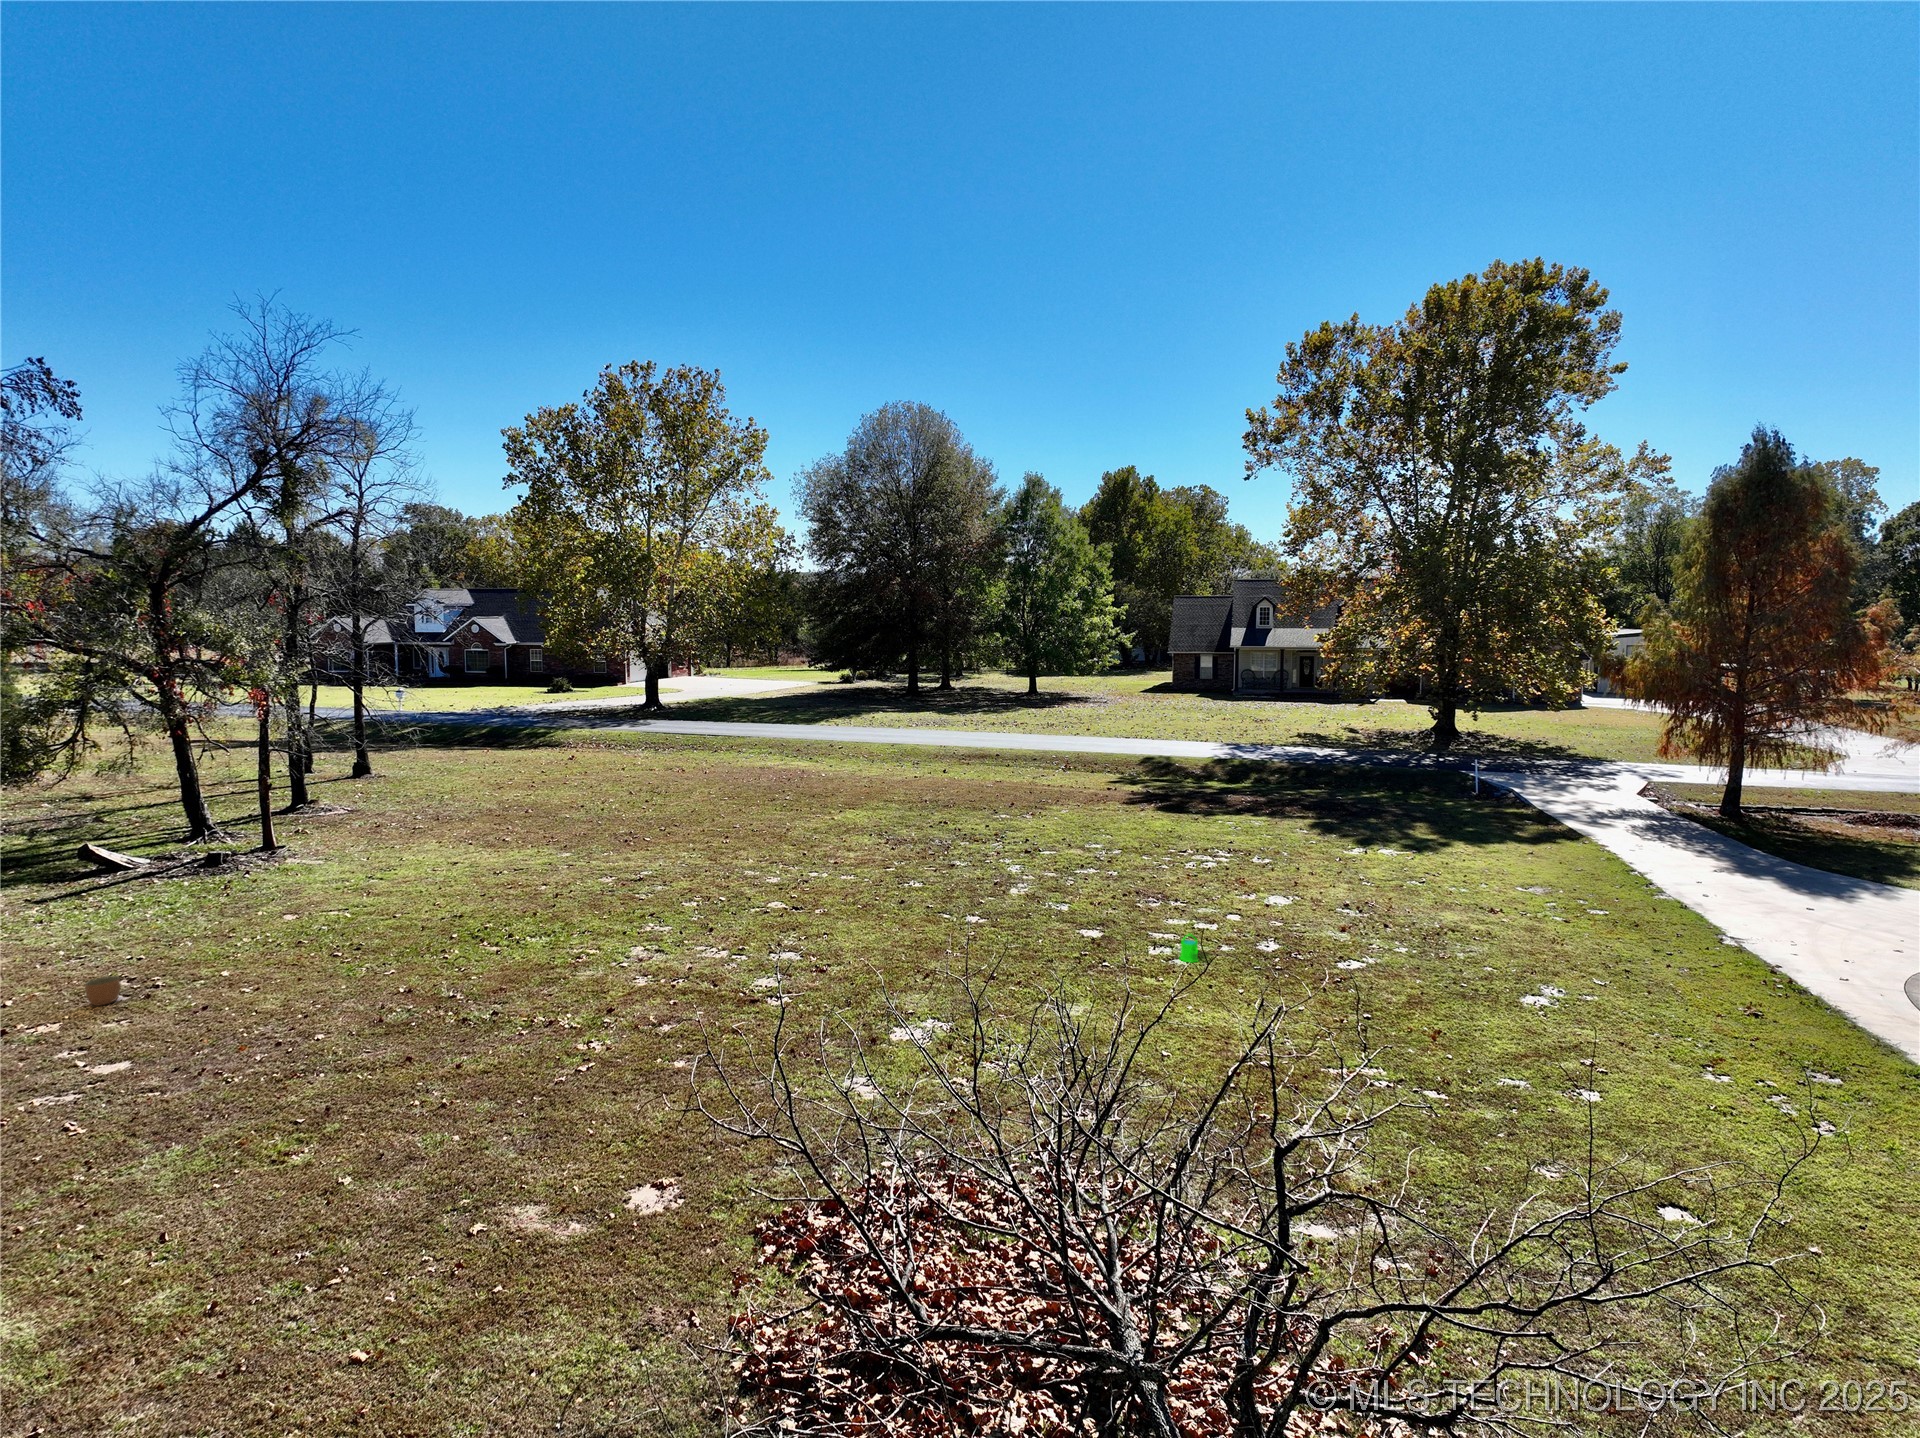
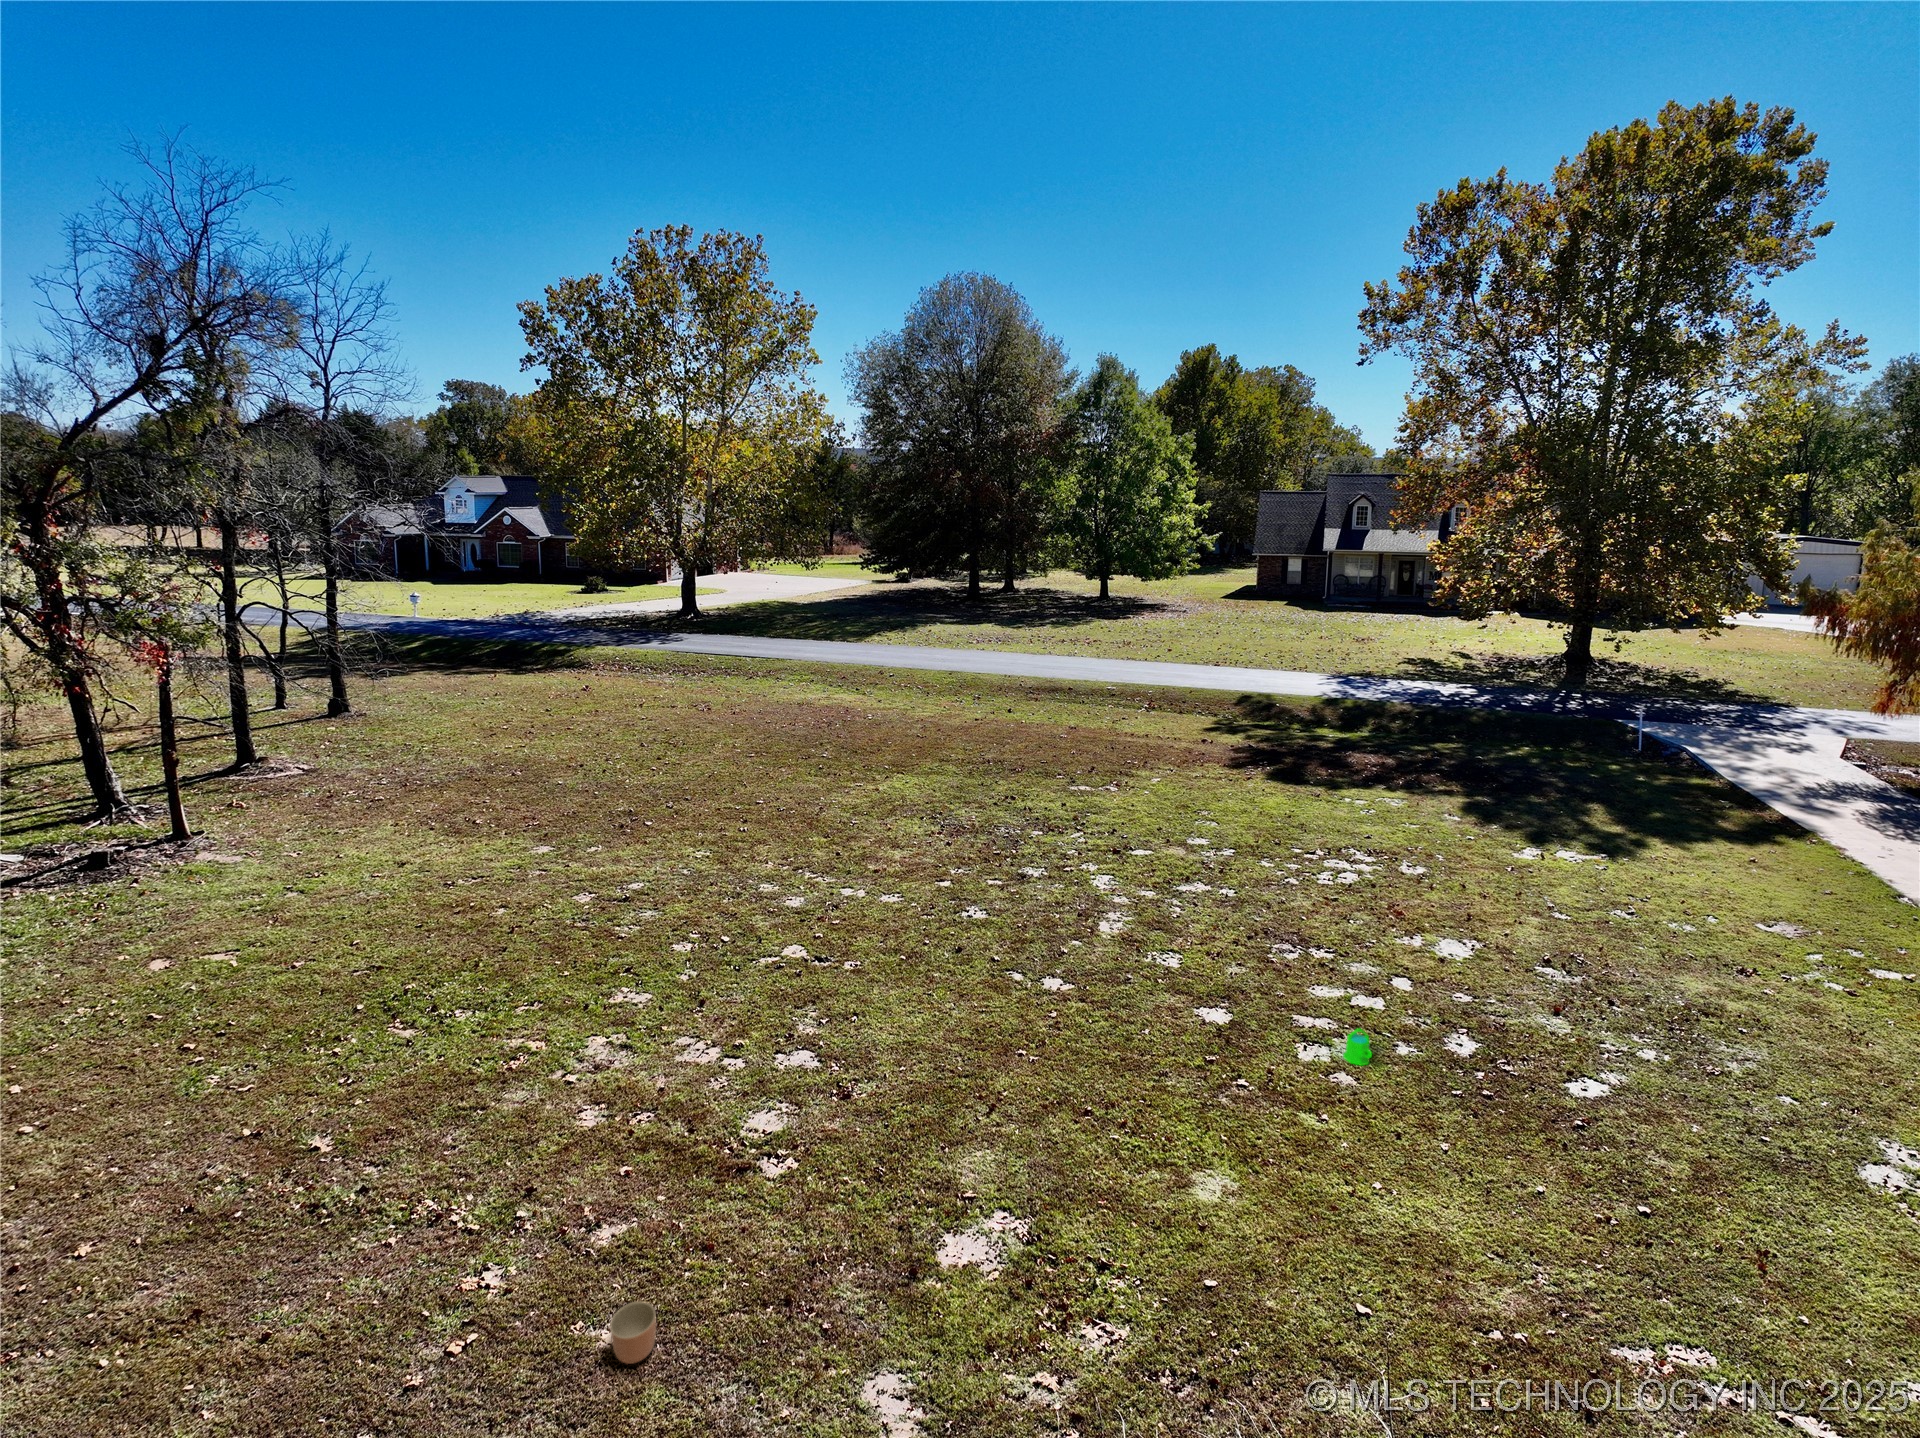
planter: present [85,976,120,1006] -> present [610,1301,656,1364]

